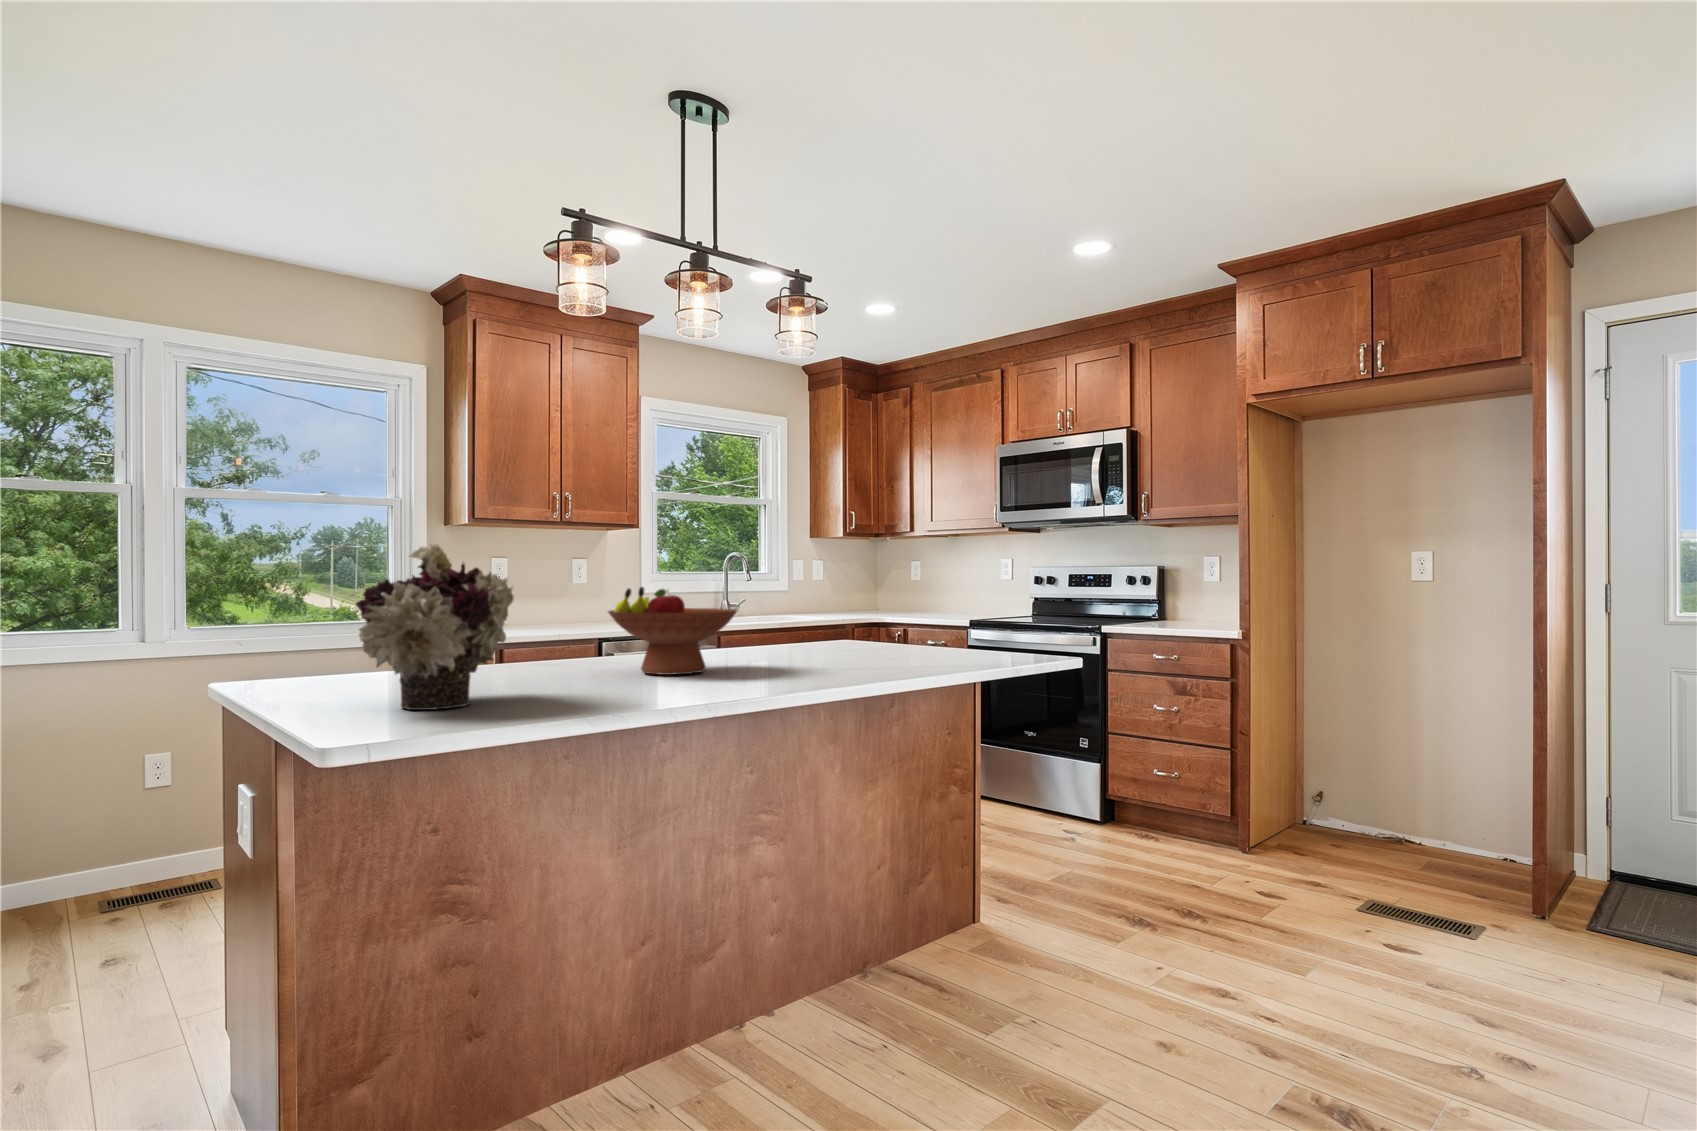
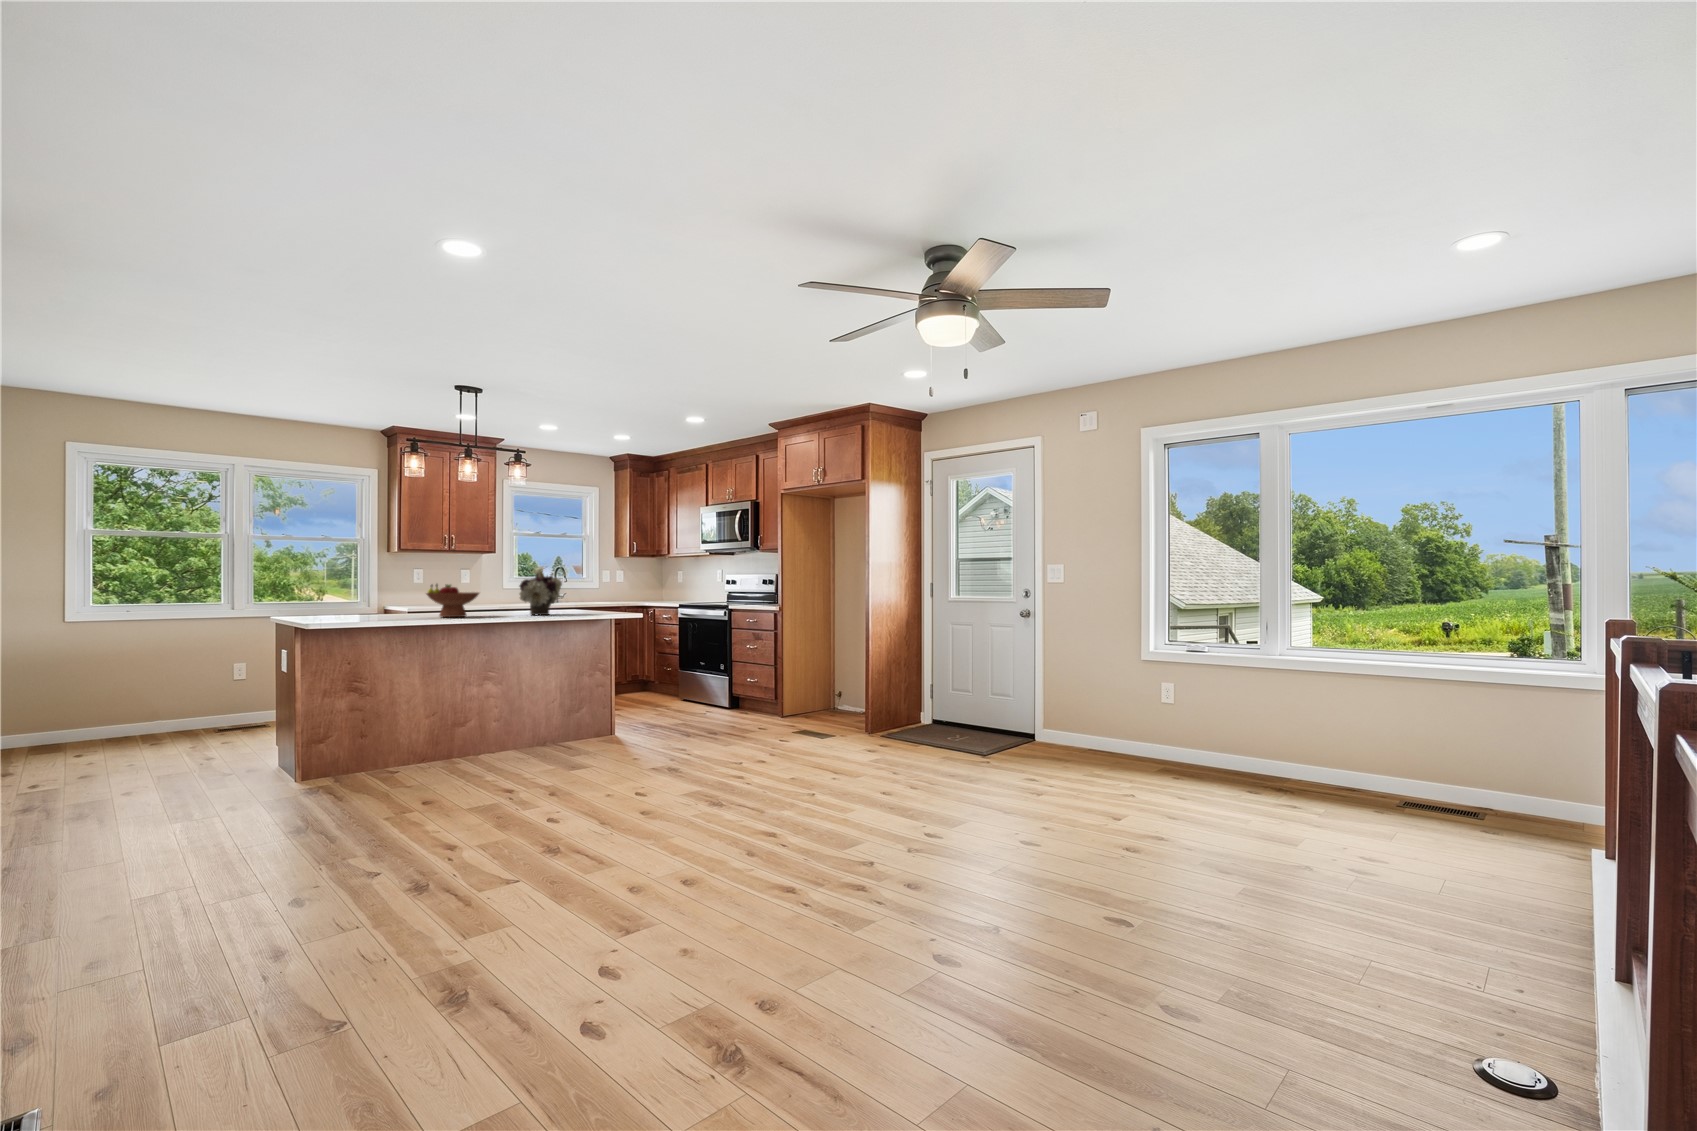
flower arrangement: present [356,544,514,710] -> present [520,569,562,615]

